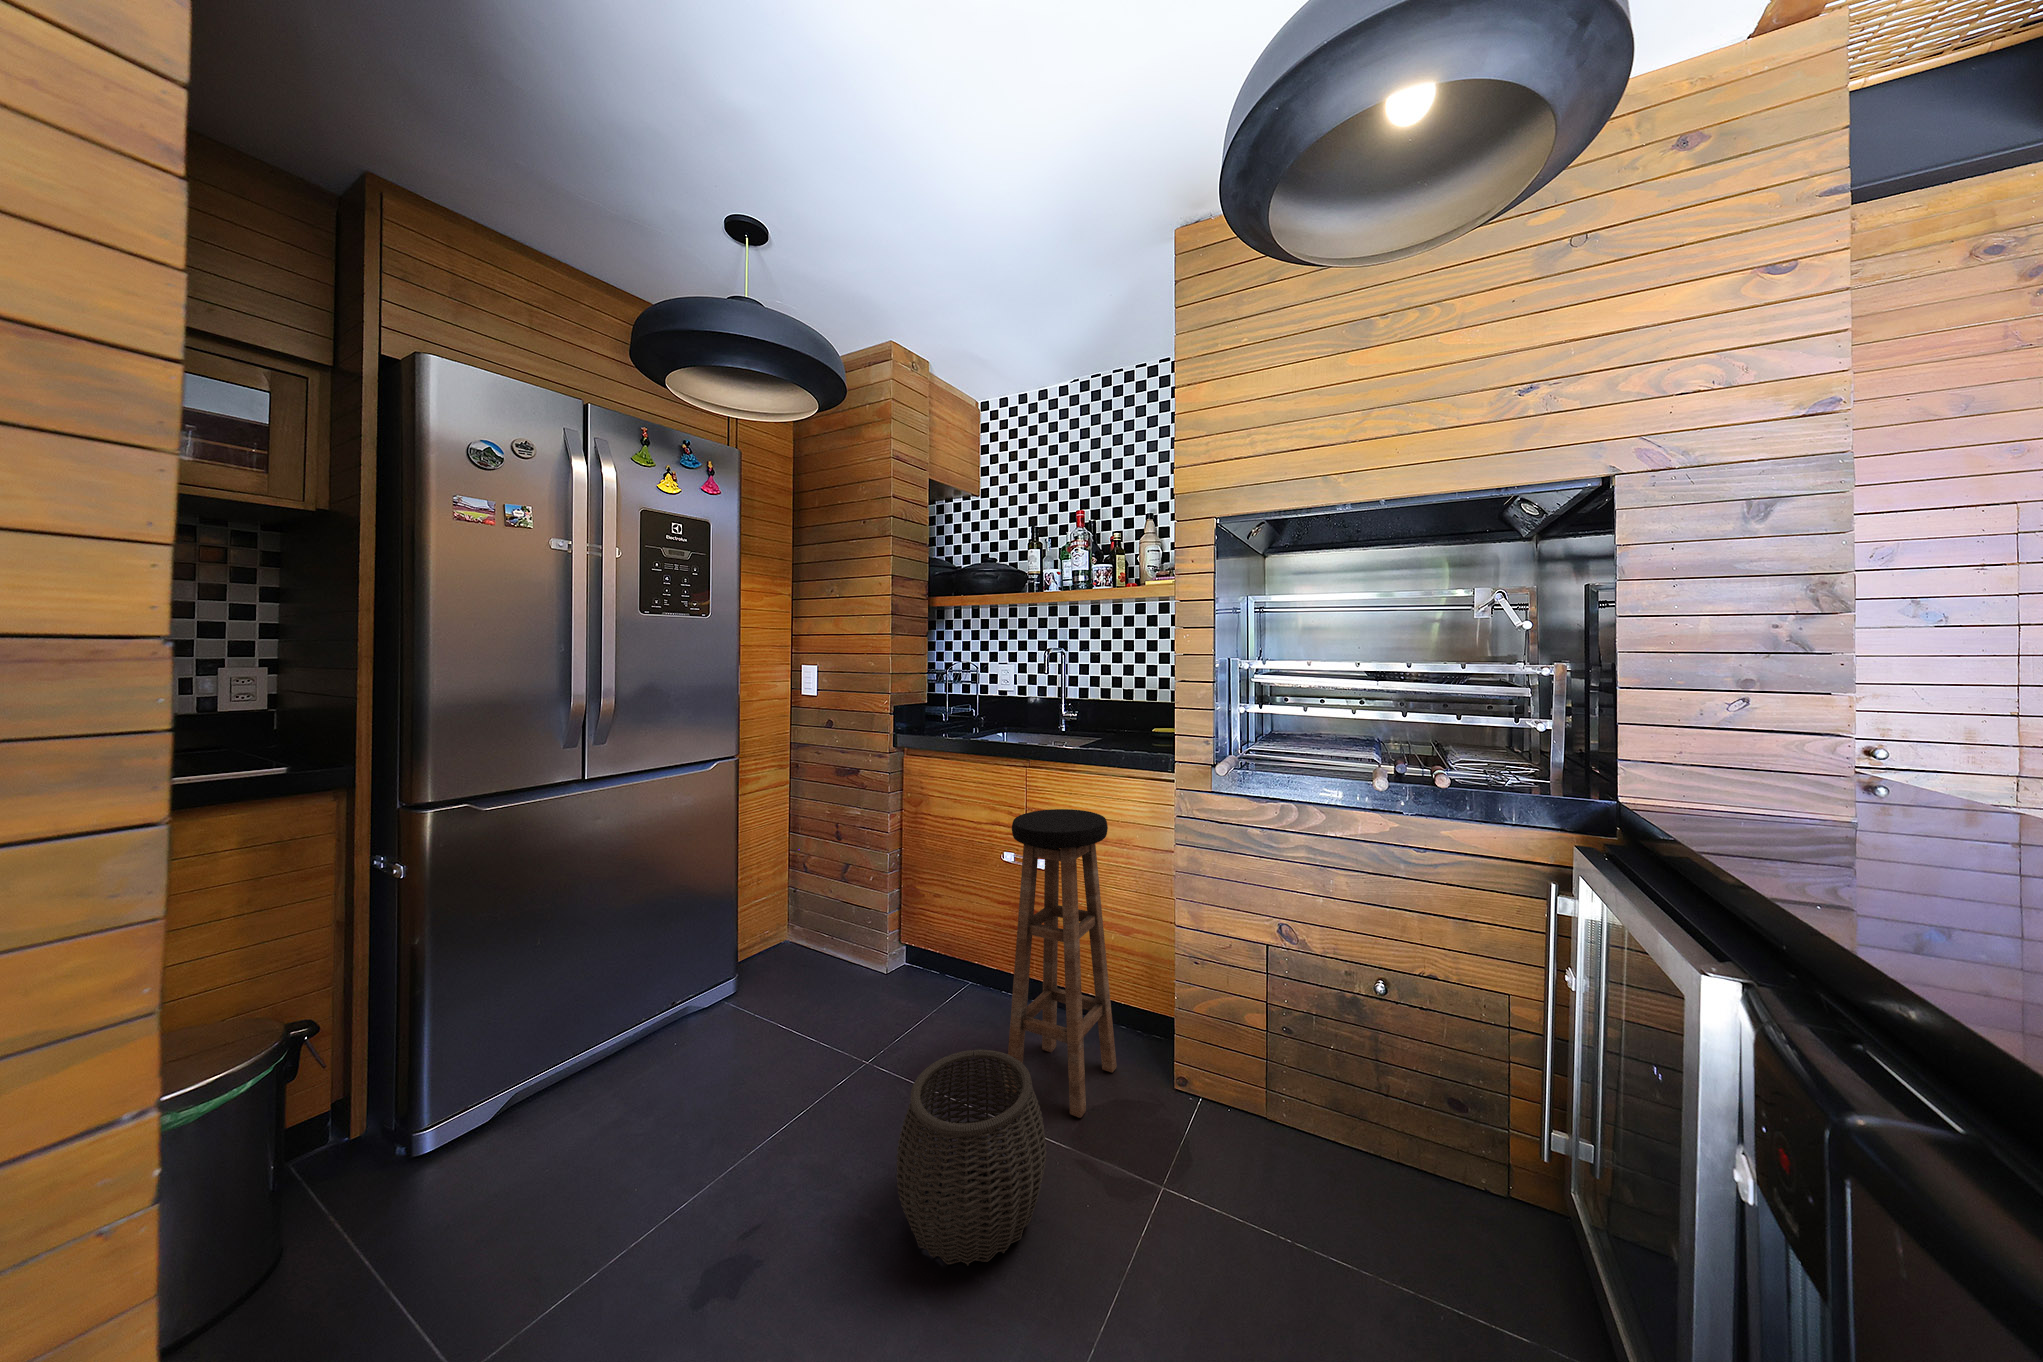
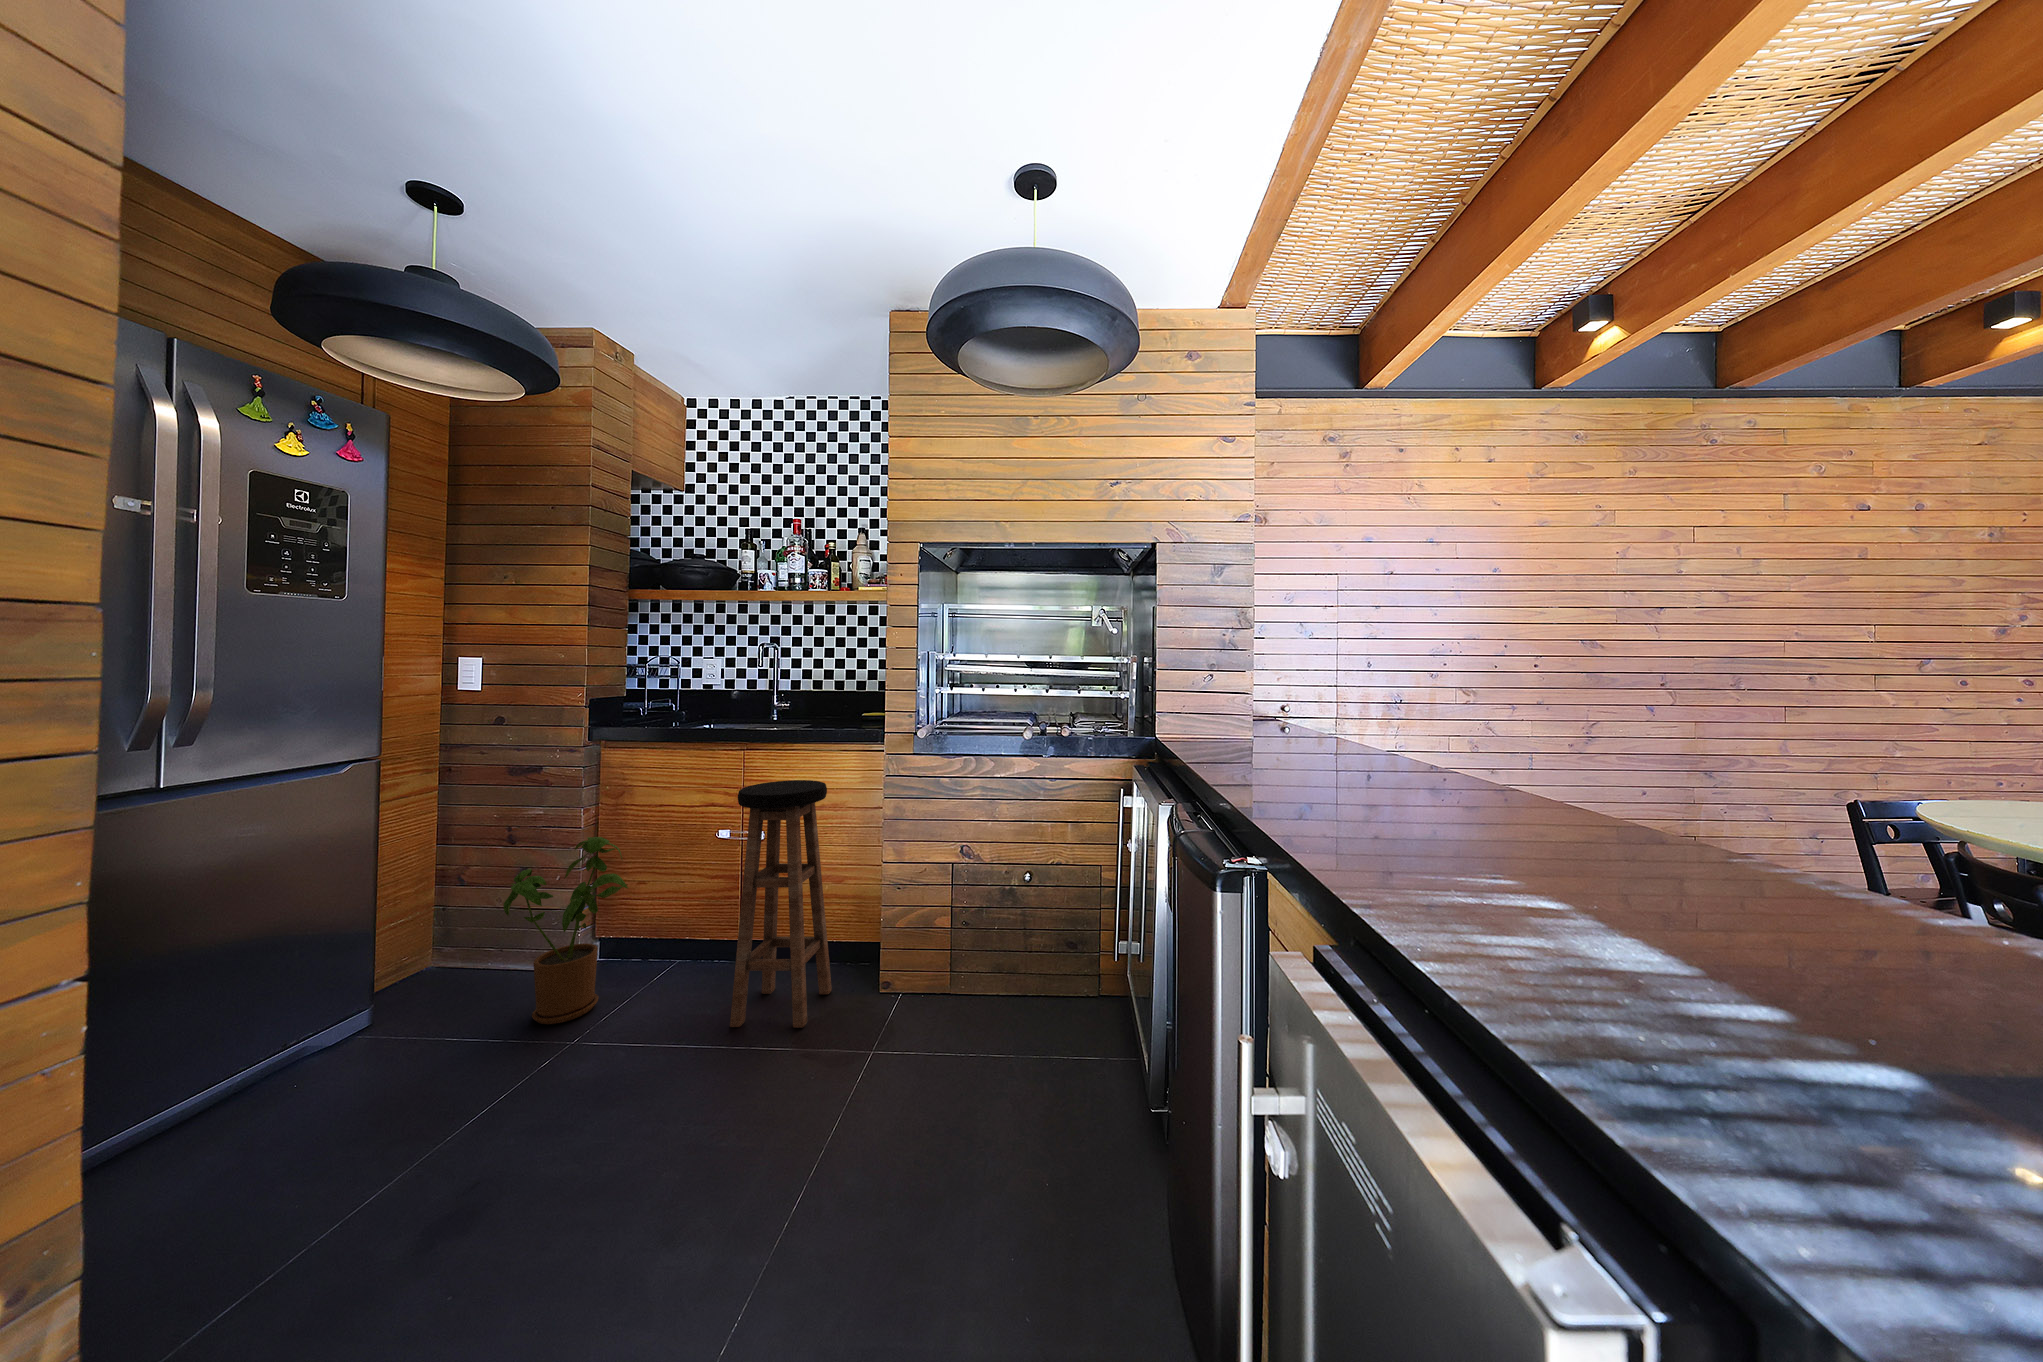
house plant: none [819,848,918,1034] -> present [503,837,628,1024]
woven basket: present [896,1050,1047,1266] -> none [638,978,780,1141]

